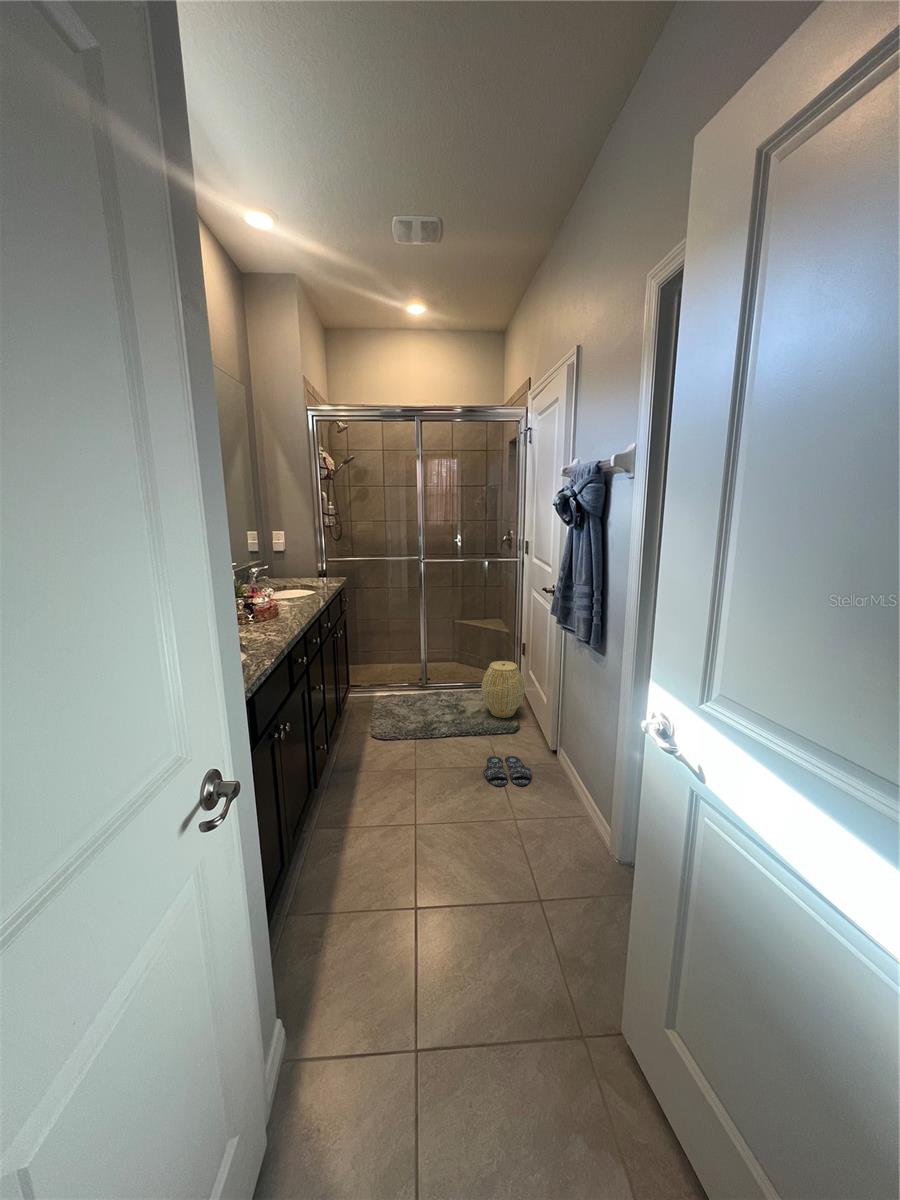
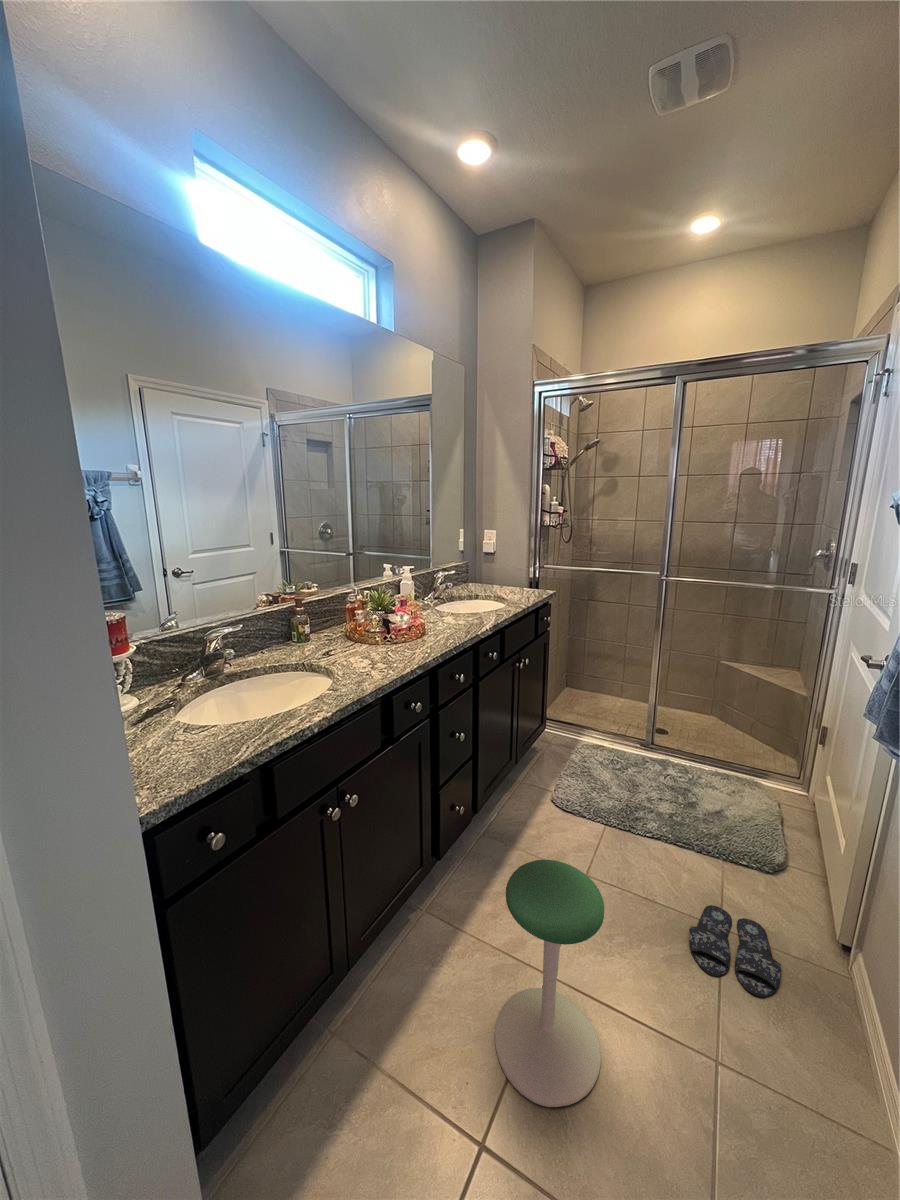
woven basket: present [482,661,525,718] -> none [728,746,810,841]
stool: none [397,734,464,877] -> present [495,860,604,1107]

